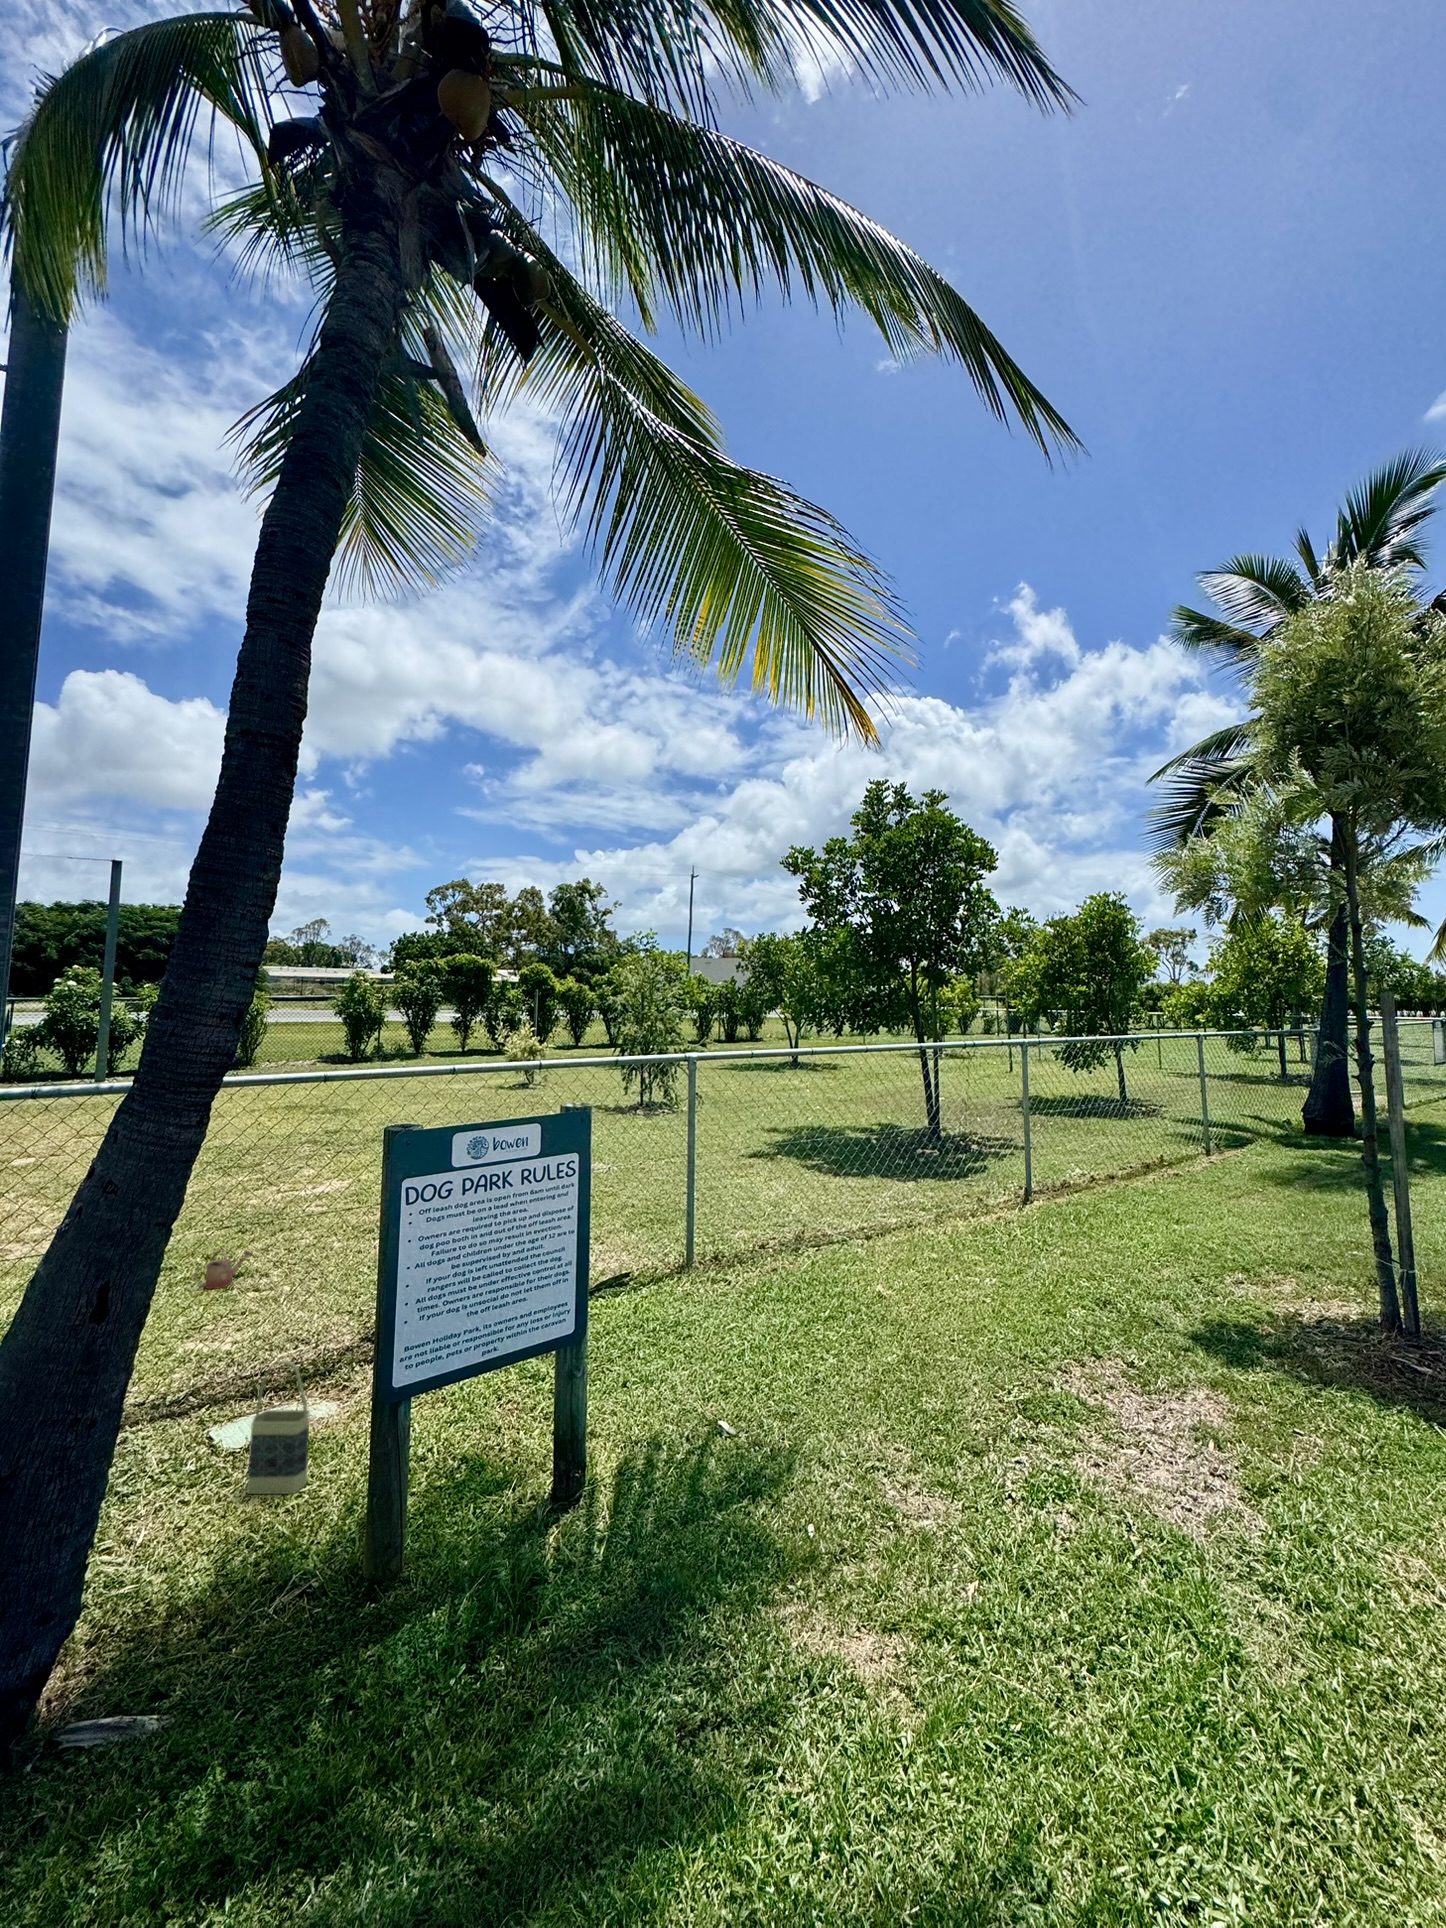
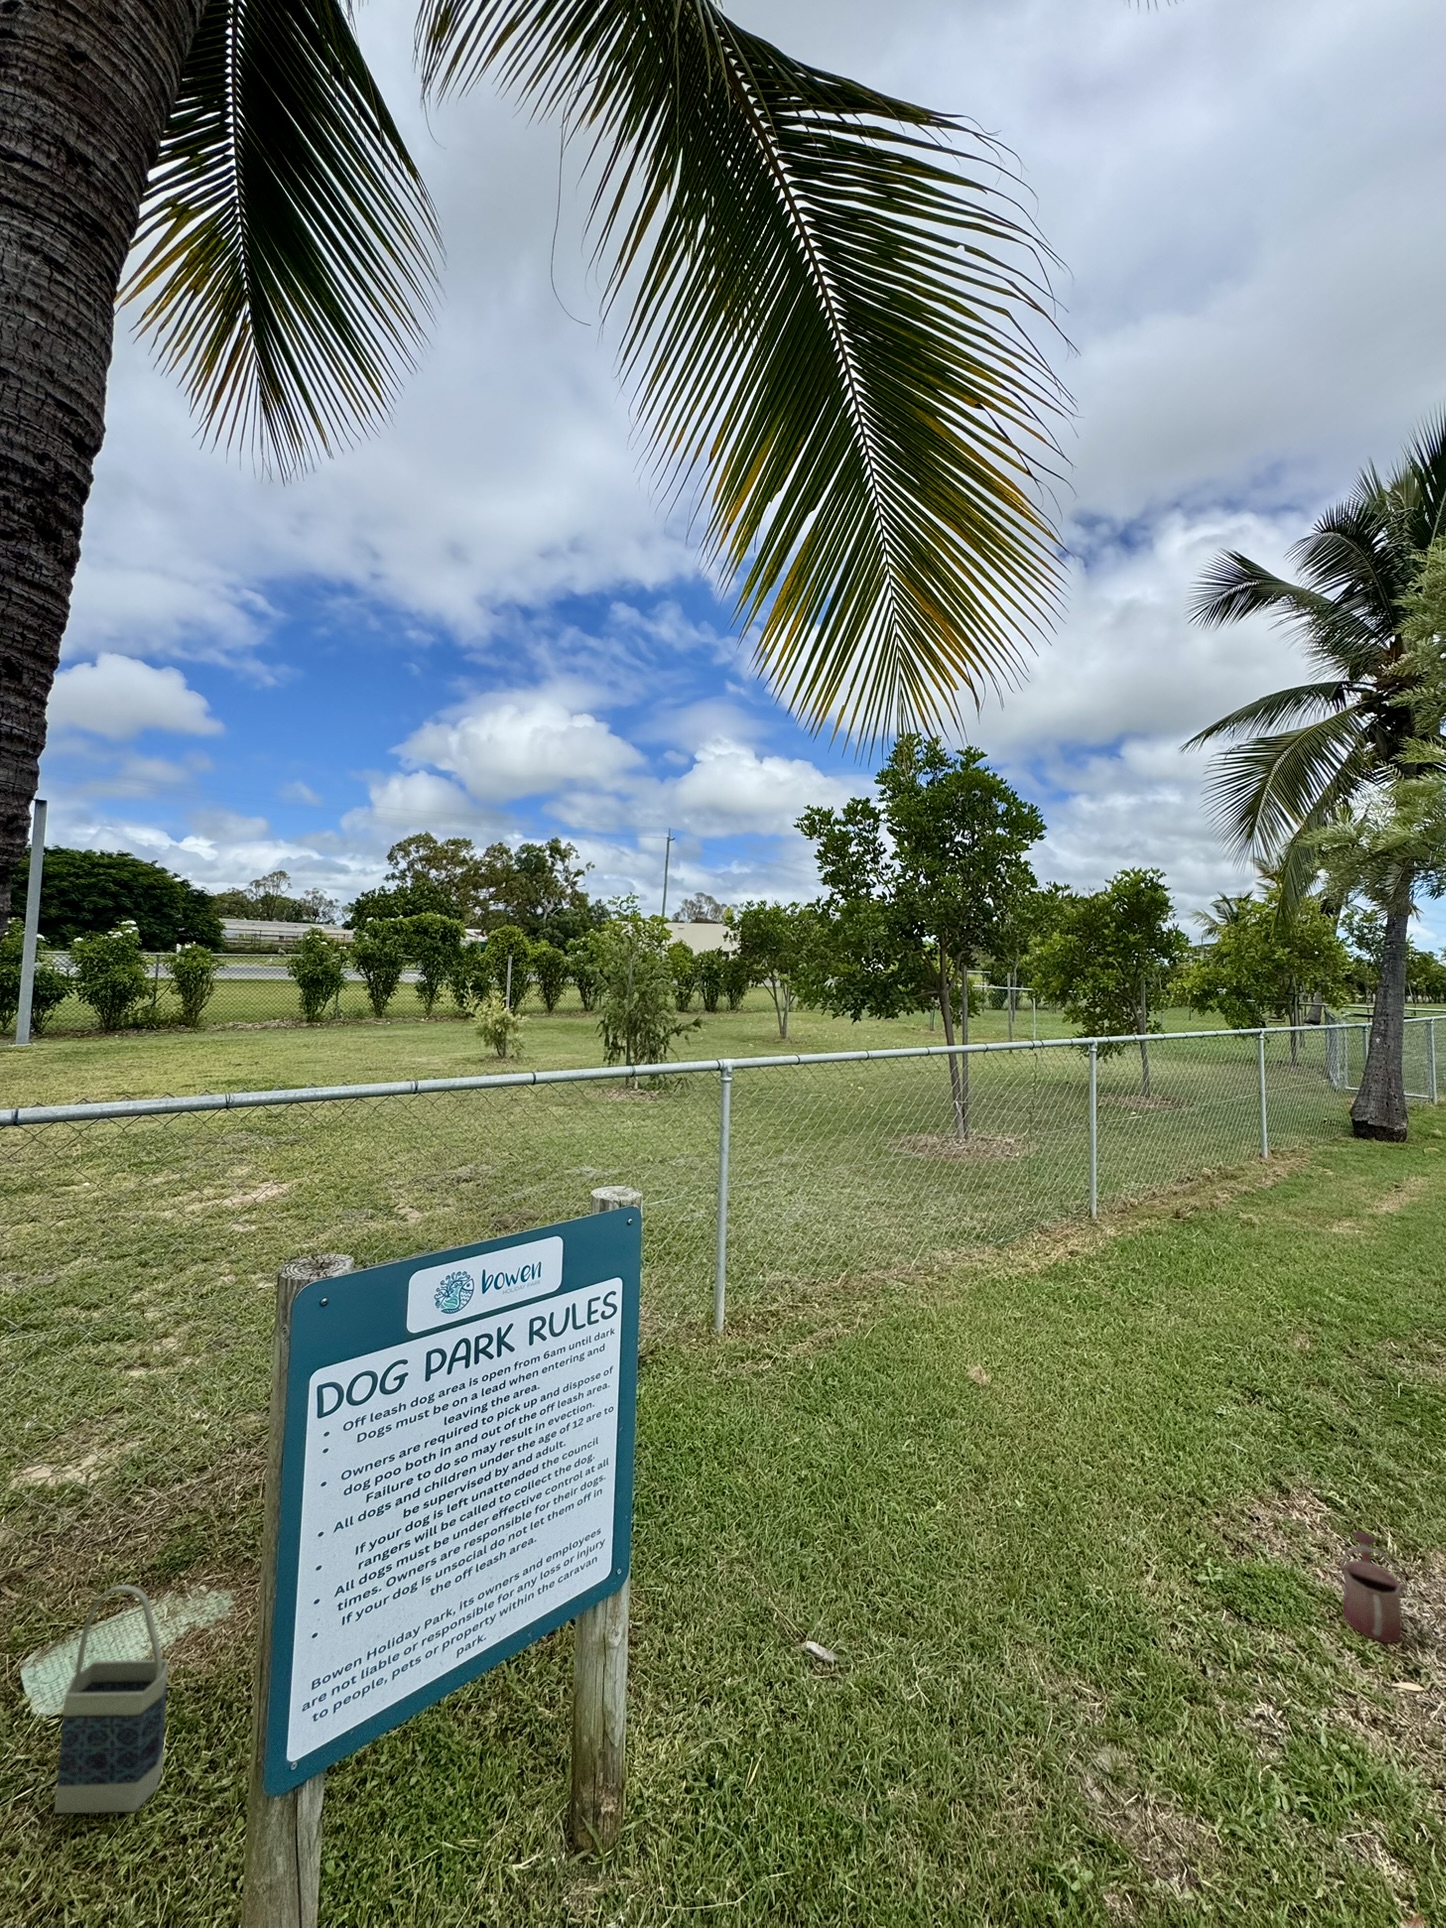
watering can: present [194,1249,253,1289] -> present [1340,1531,1405,1643]

